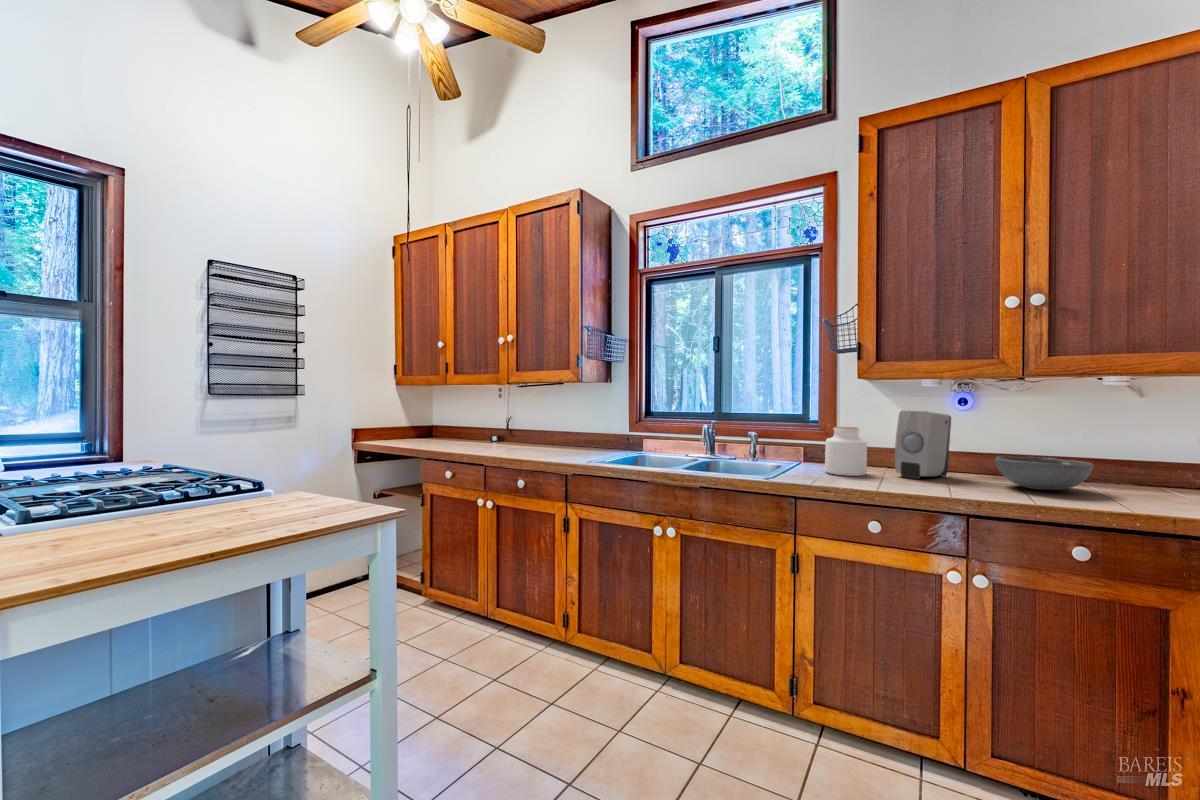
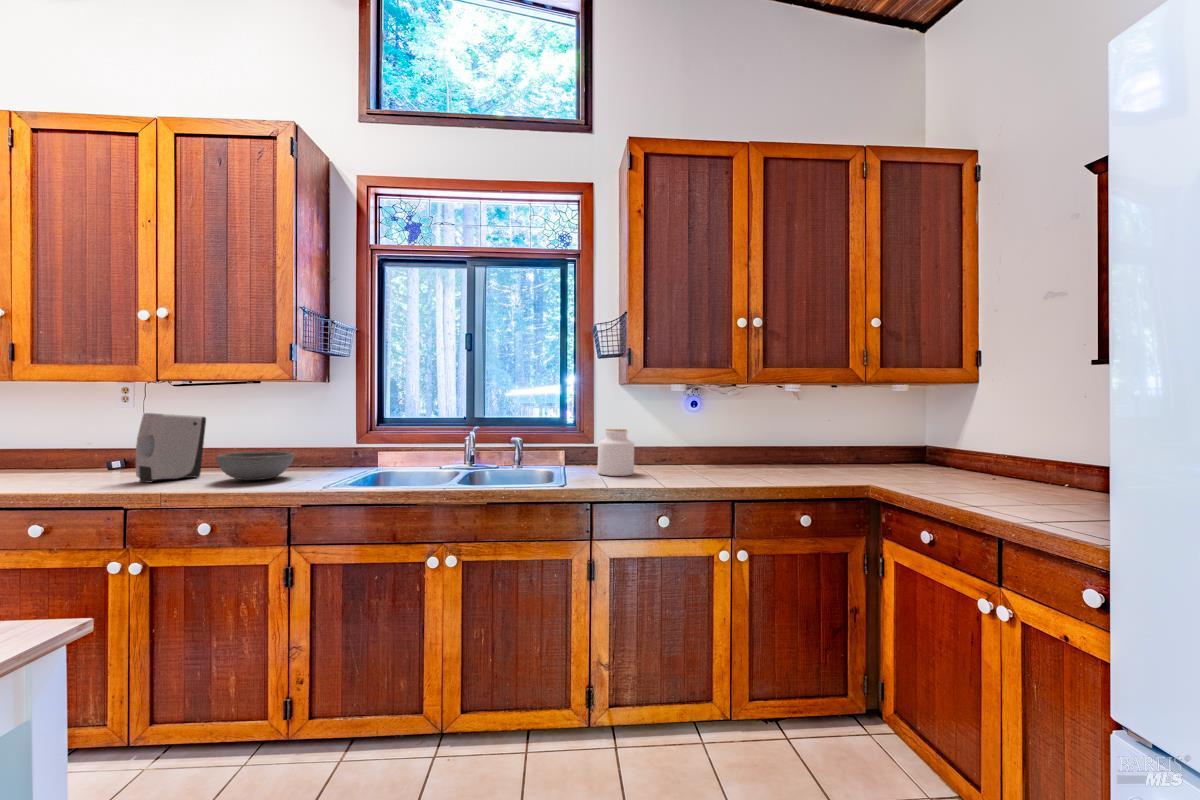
soap dispenser: present [895,410,951,479] -> present [136,413,206,483]
bowl: present [995,456,1093,490] -> present [217,451,295,480]

